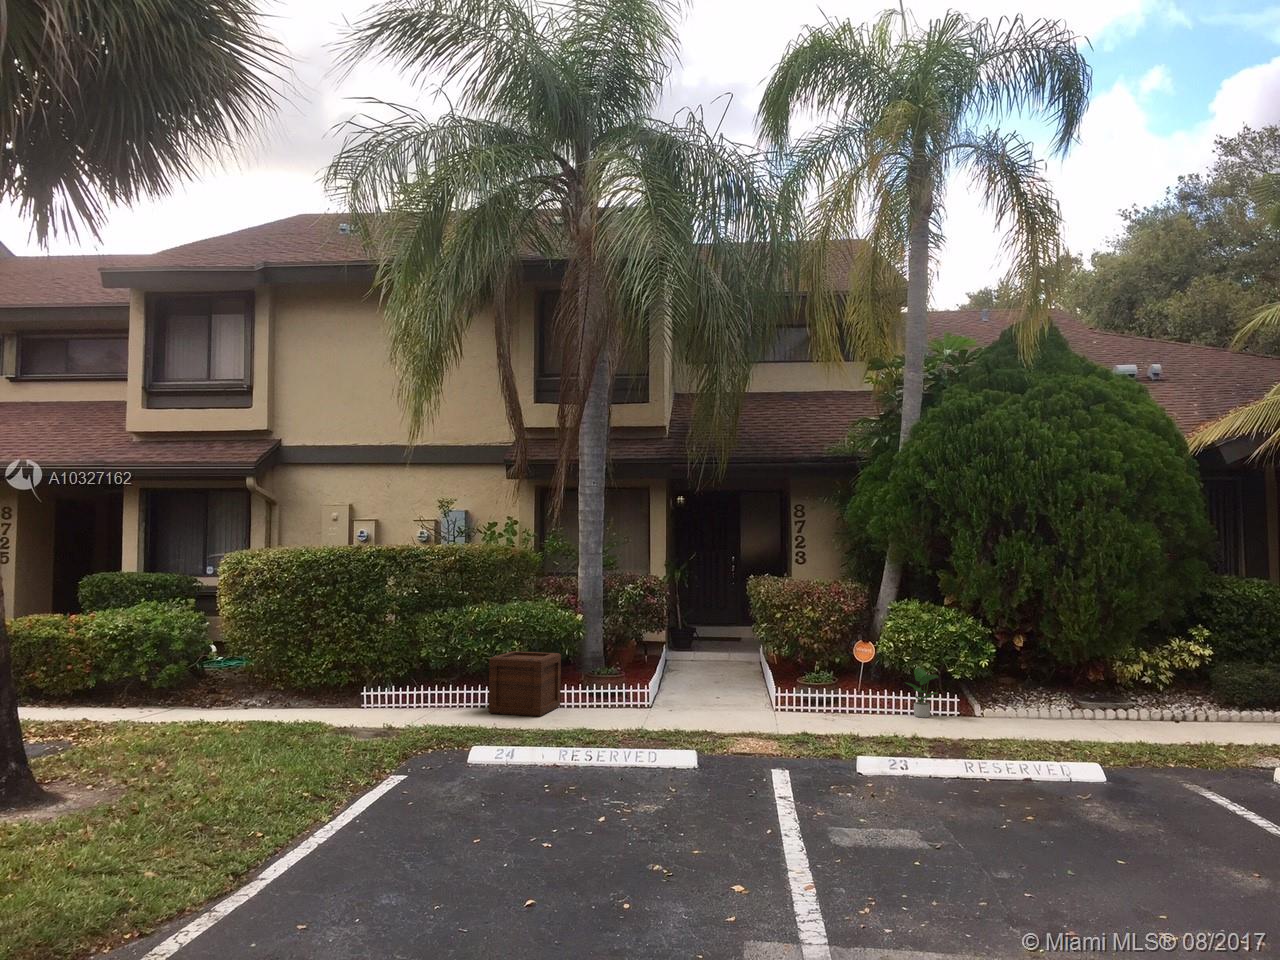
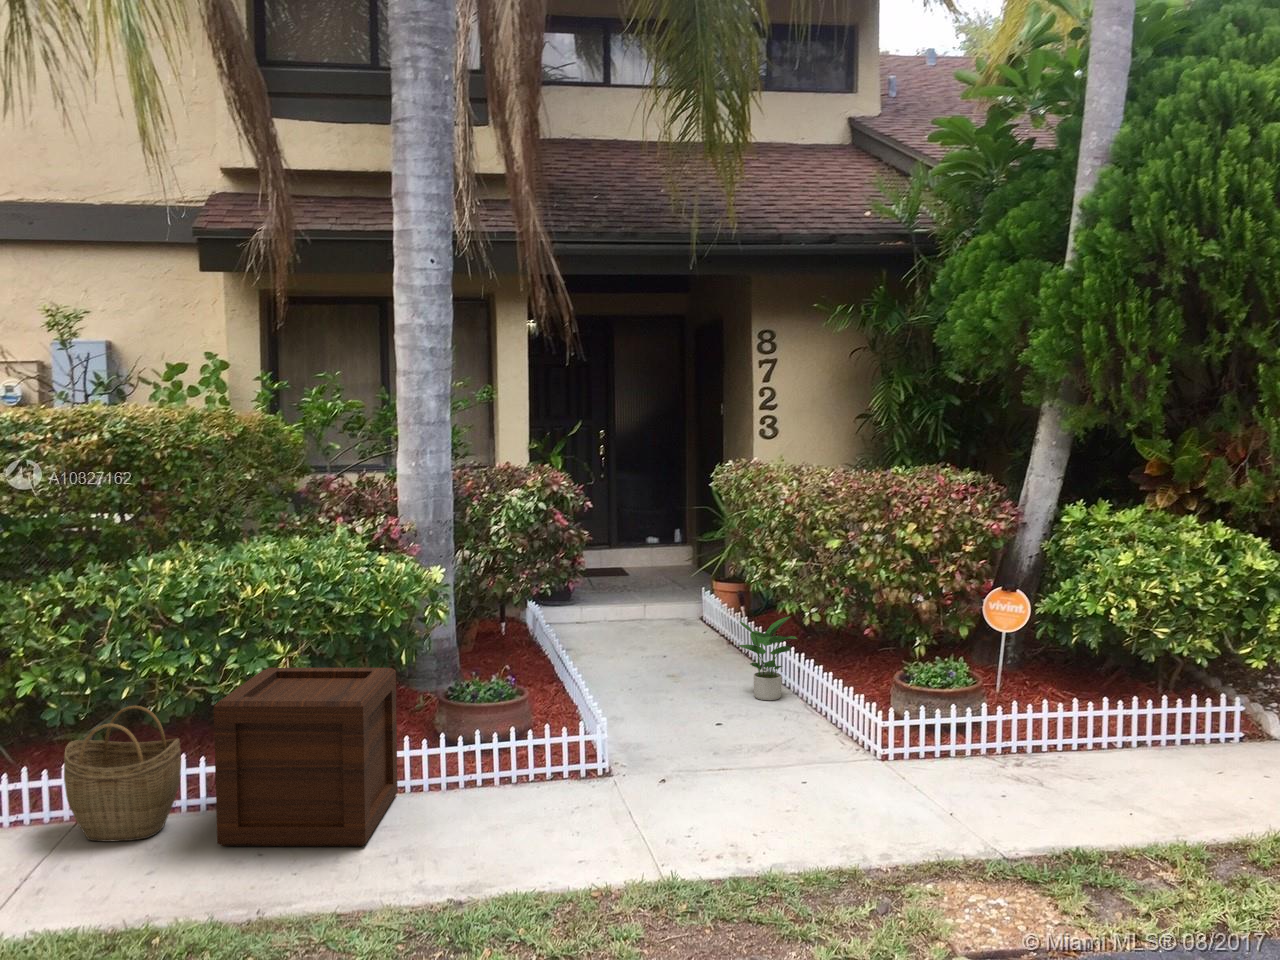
woven basket: none [438,661,479,710] -> present [64,706,181,842]
potted plant: present [906,668,938,718] -> present [738,616,797,700]

